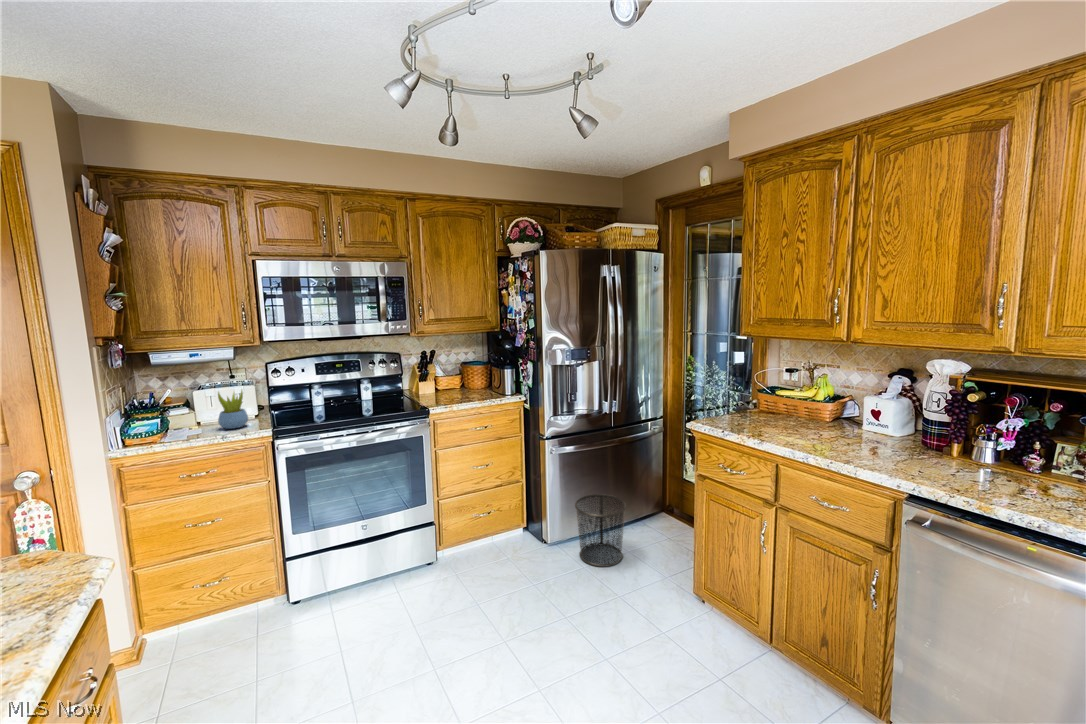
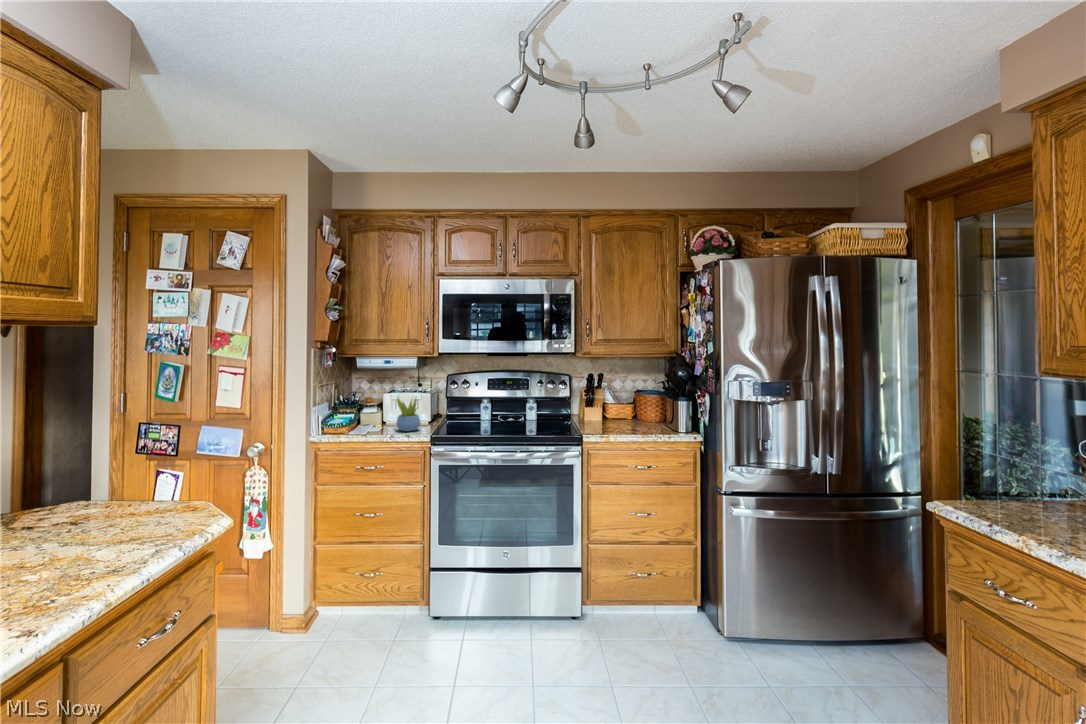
waste bin: present [575,494,626,567] -> none [753,577,832,686]

